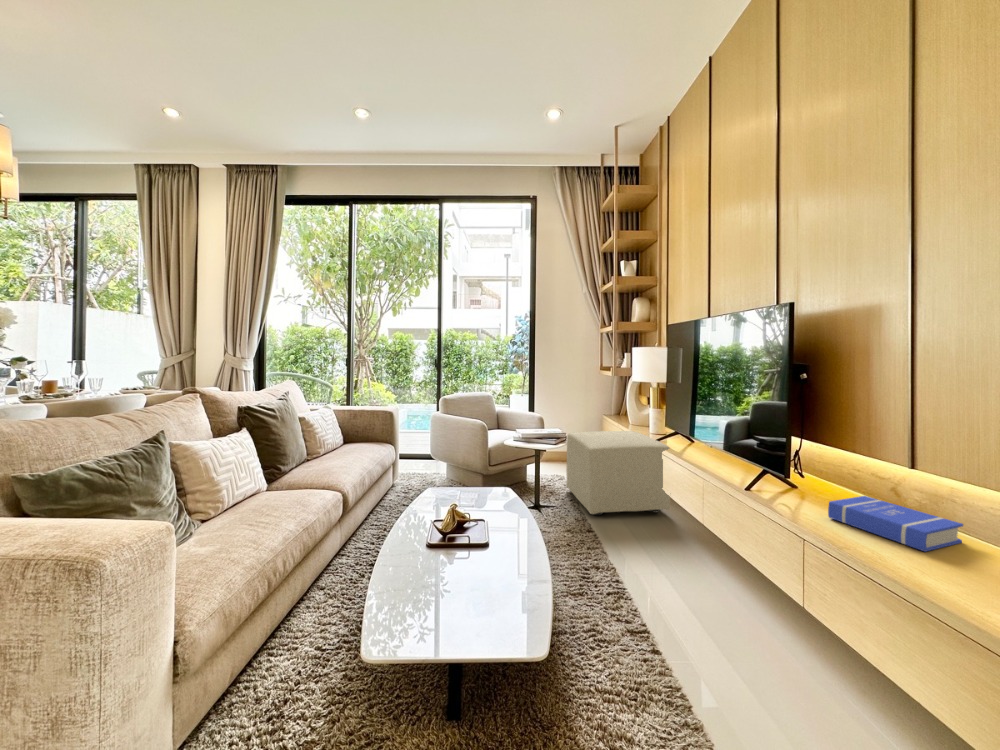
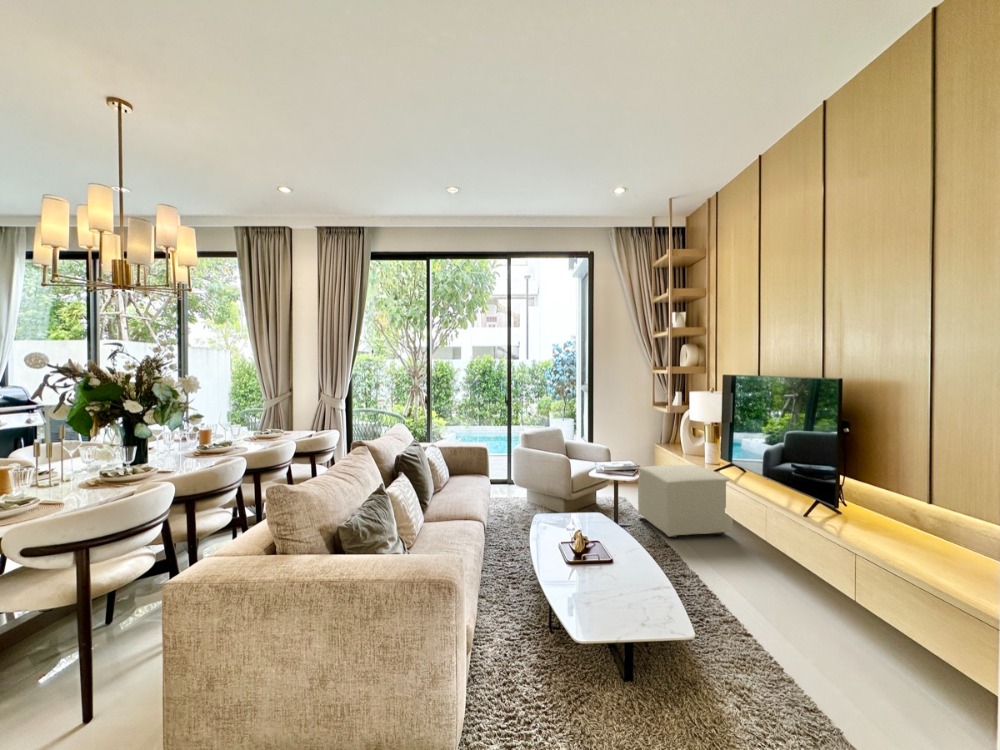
book: present [828,496,963,552] -> none [865,519,952,554]

